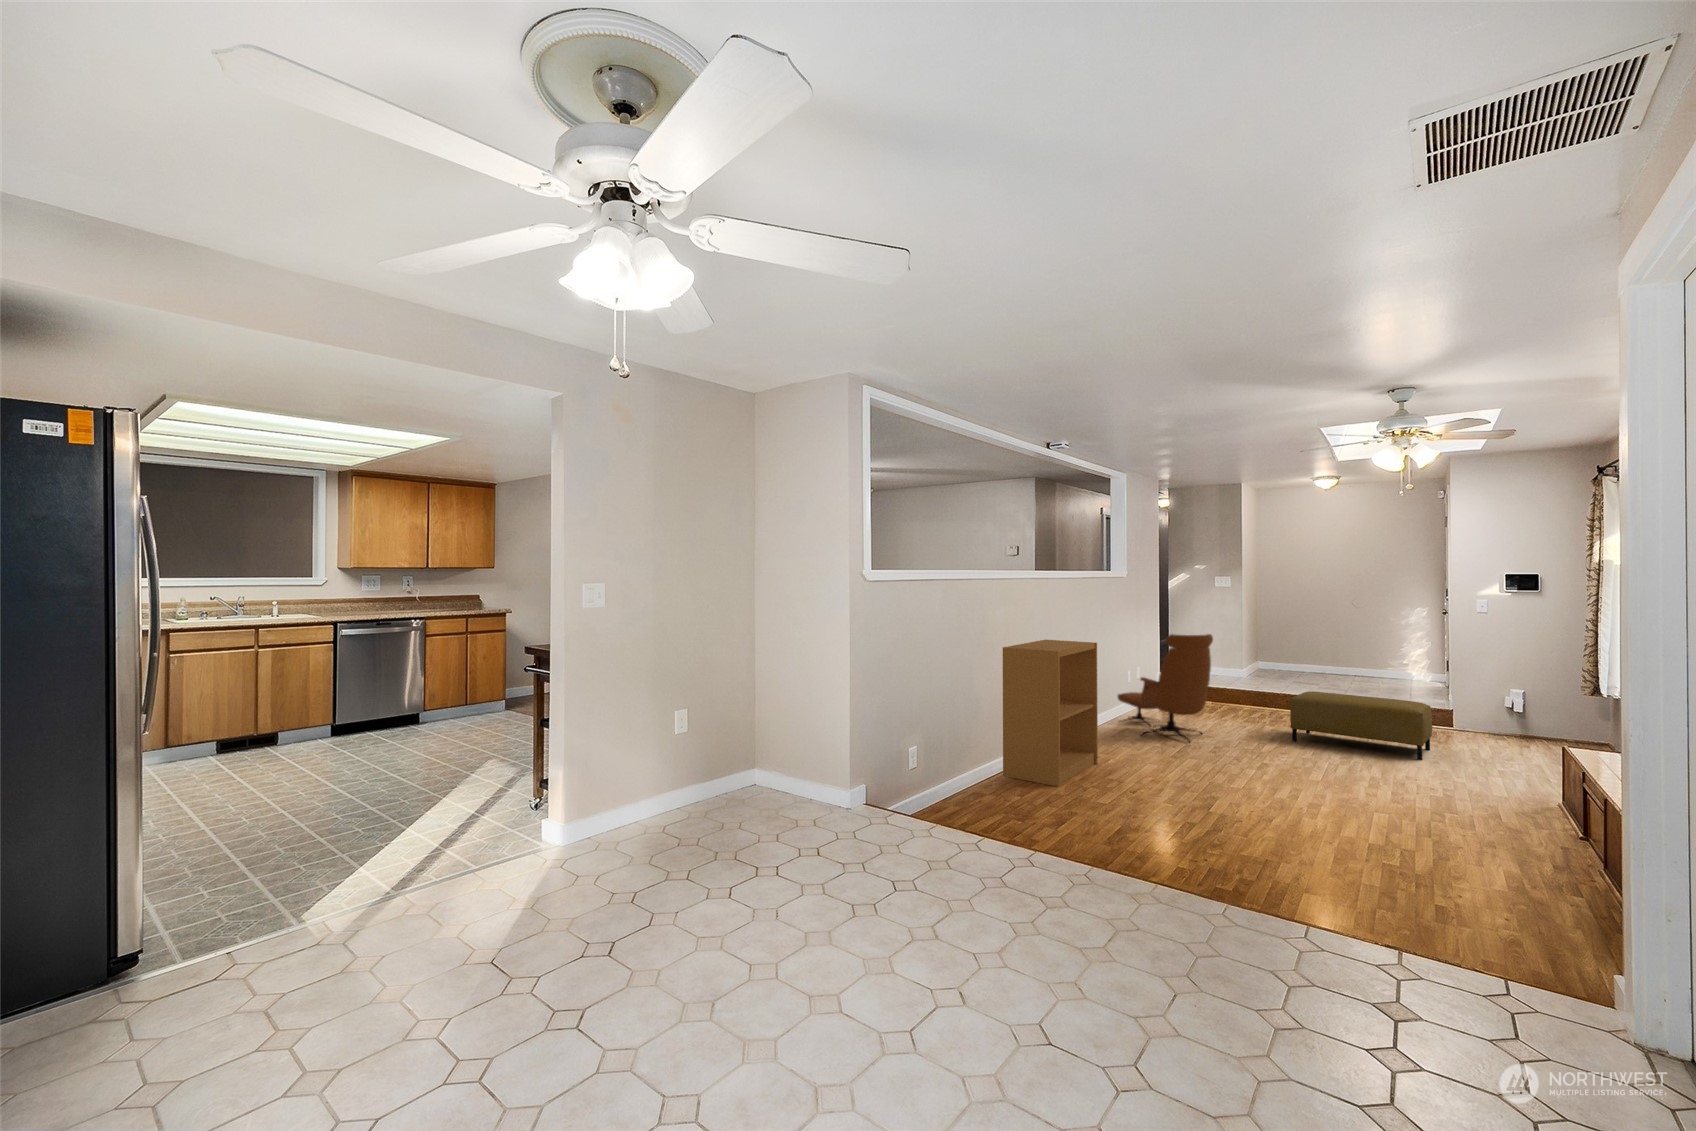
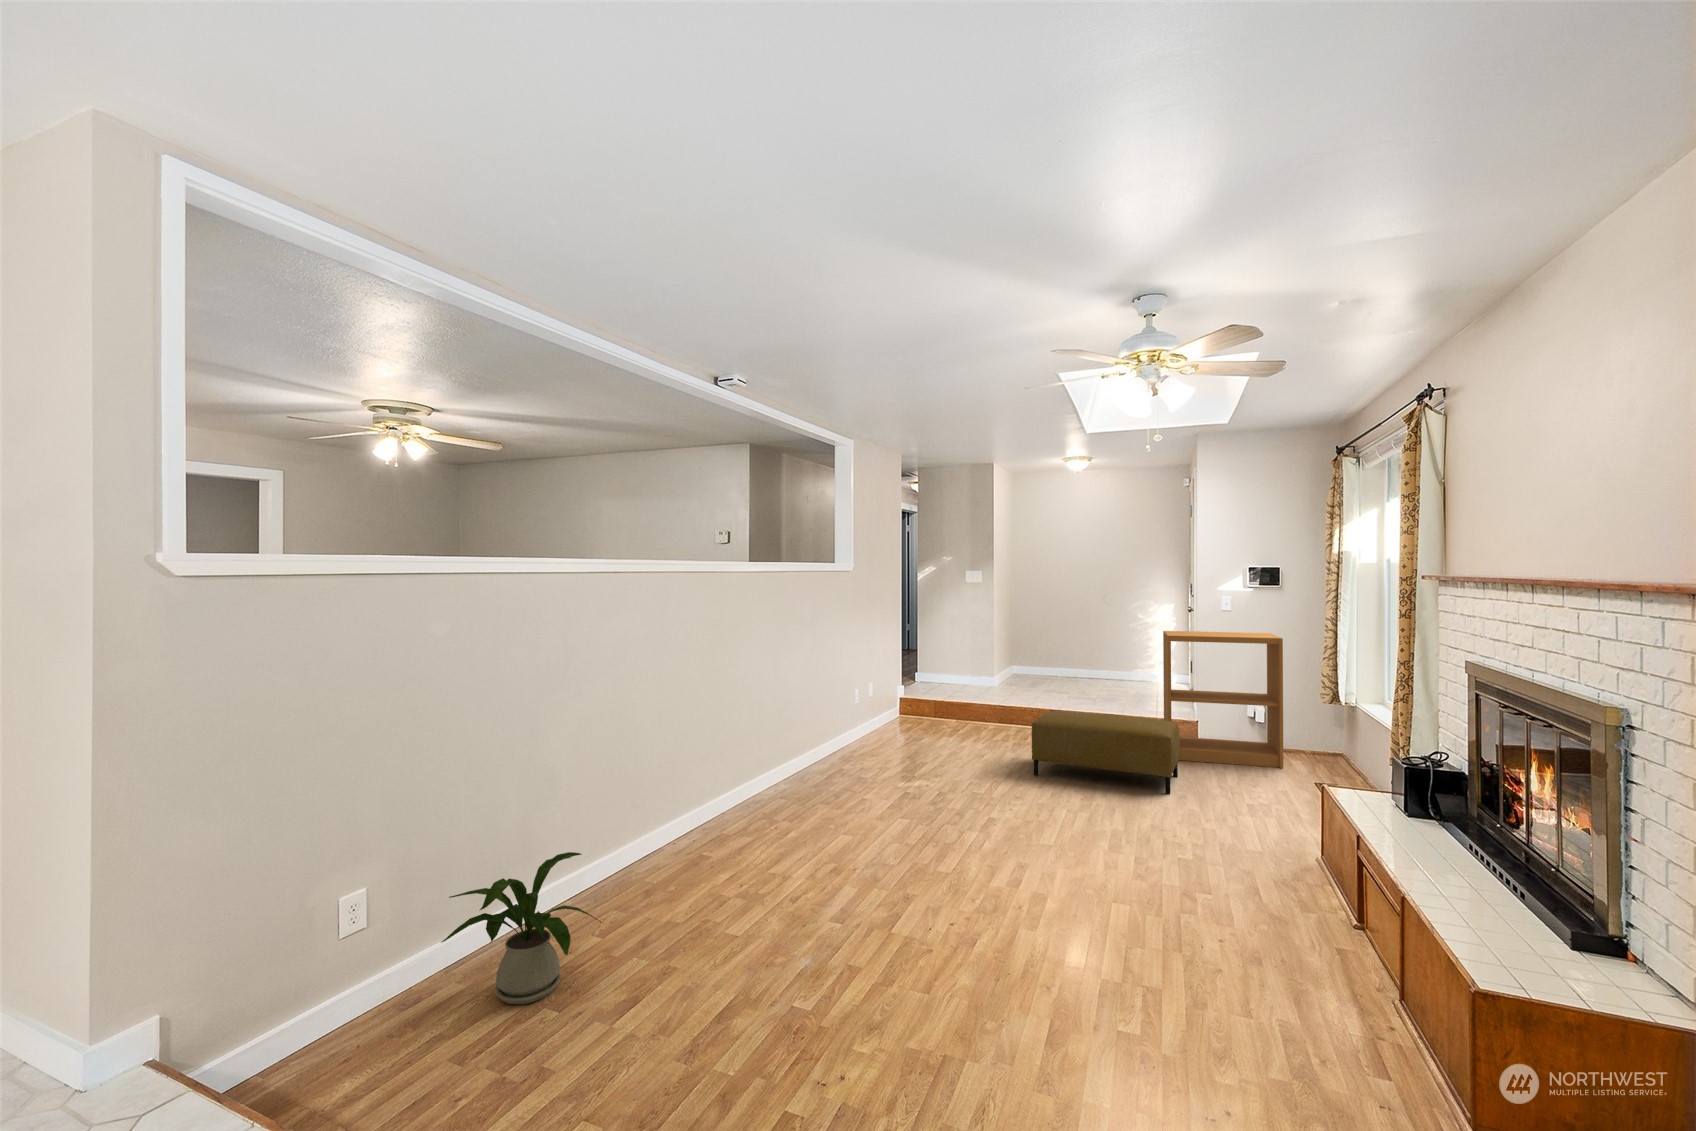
lounge chair: present [1118,634,1213,742] -> none [839,647,942,789]
bookshelf: present [1003,640,1098,787] -> present [1163,631,1283,768]
house plant: none [936,736,1022,818] -> present [441,852,602,1004]

